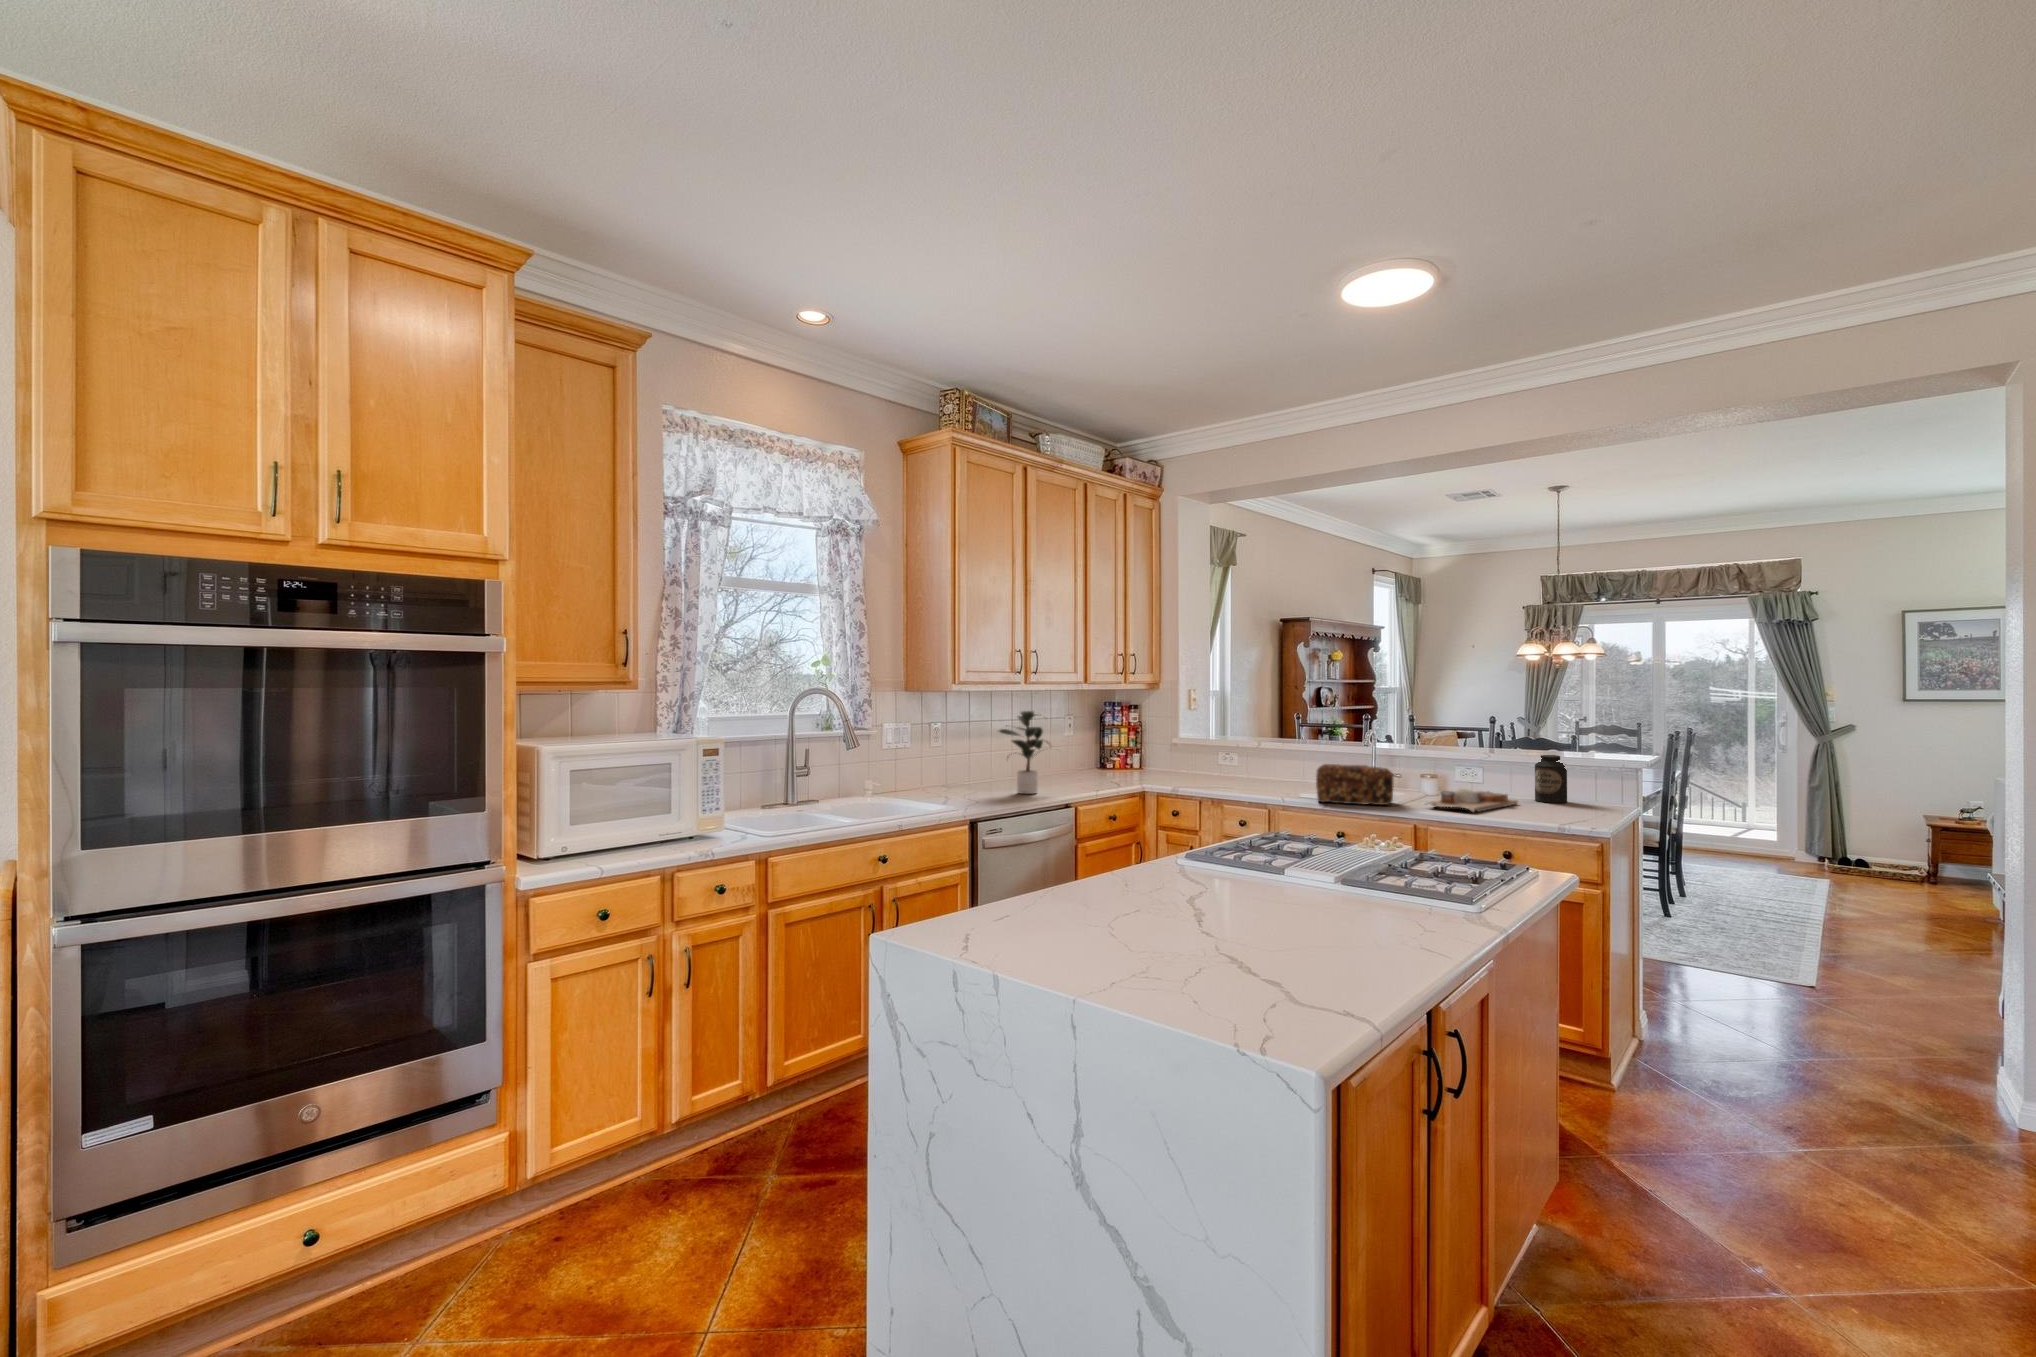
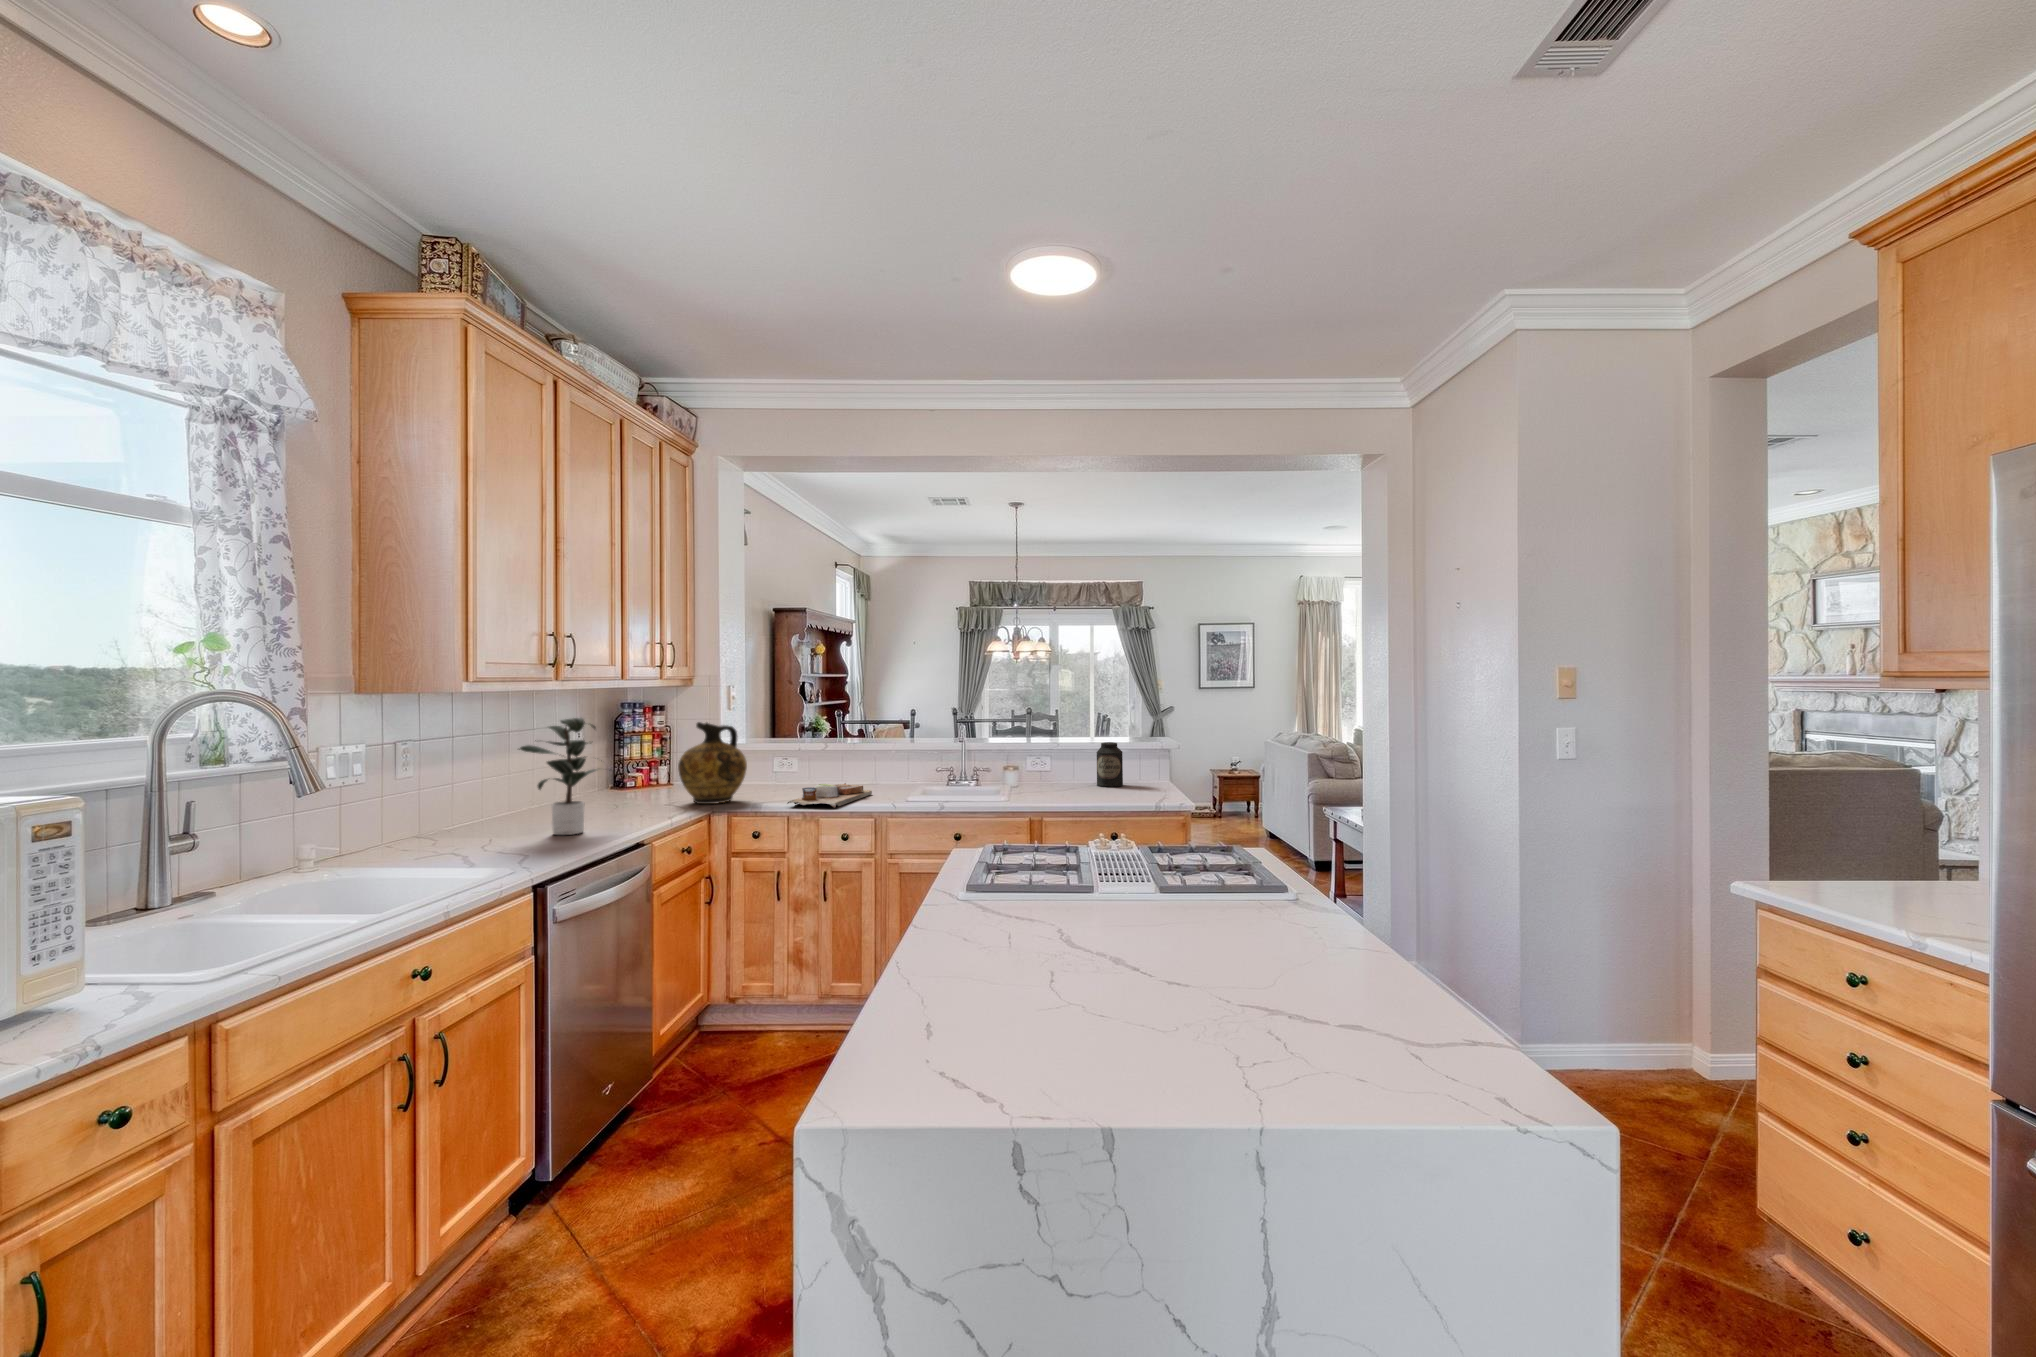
ceramic jug: none [1126,718,1180,784] -> present [678,722,747,804]
bread loaf: present [1316,764,1394,805] -> none [925,763,1007,807]
cutting board: present [1428,789,1518,812] -> present [787,783,872,808]

